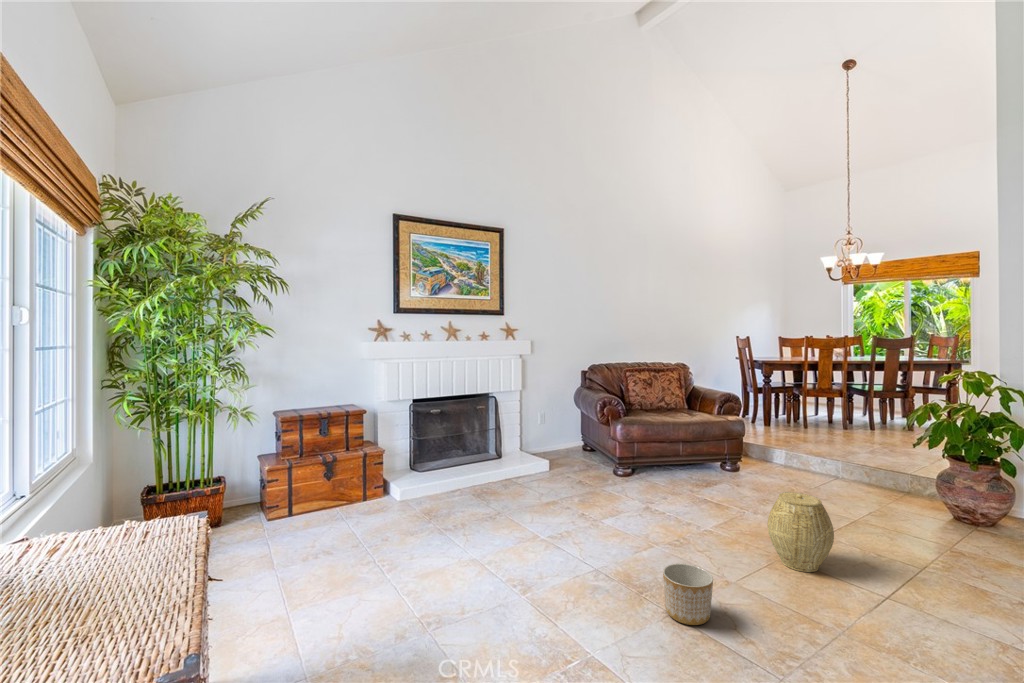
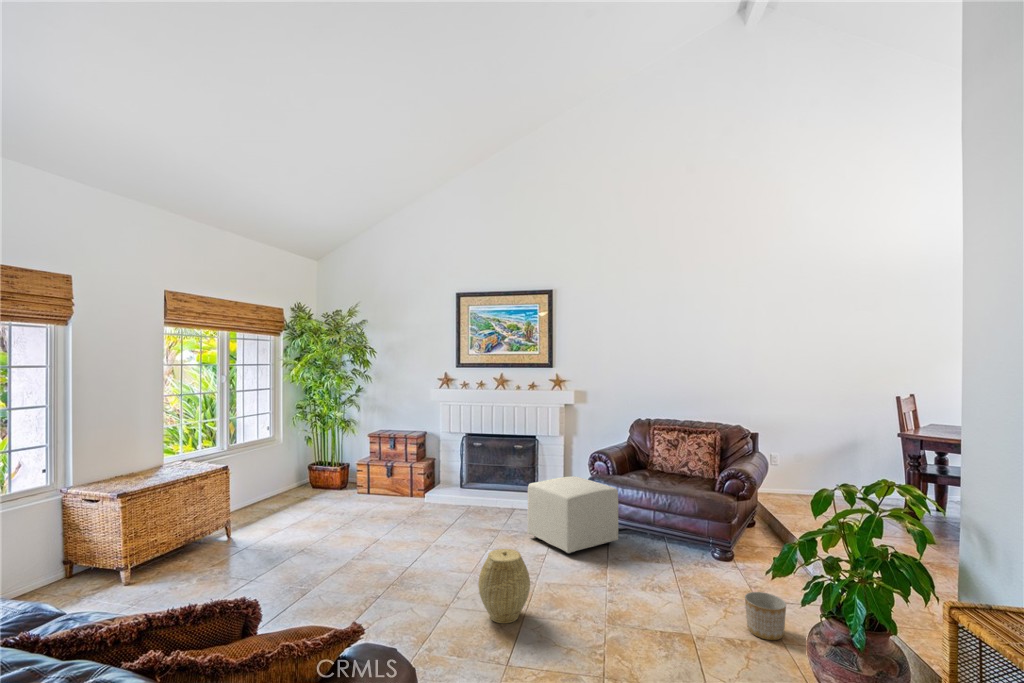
ottoman: none [603,425,680,500] -> present [527,476,618,554]
planter: present [663,564,713,625] -> present [745,592,786,640]

